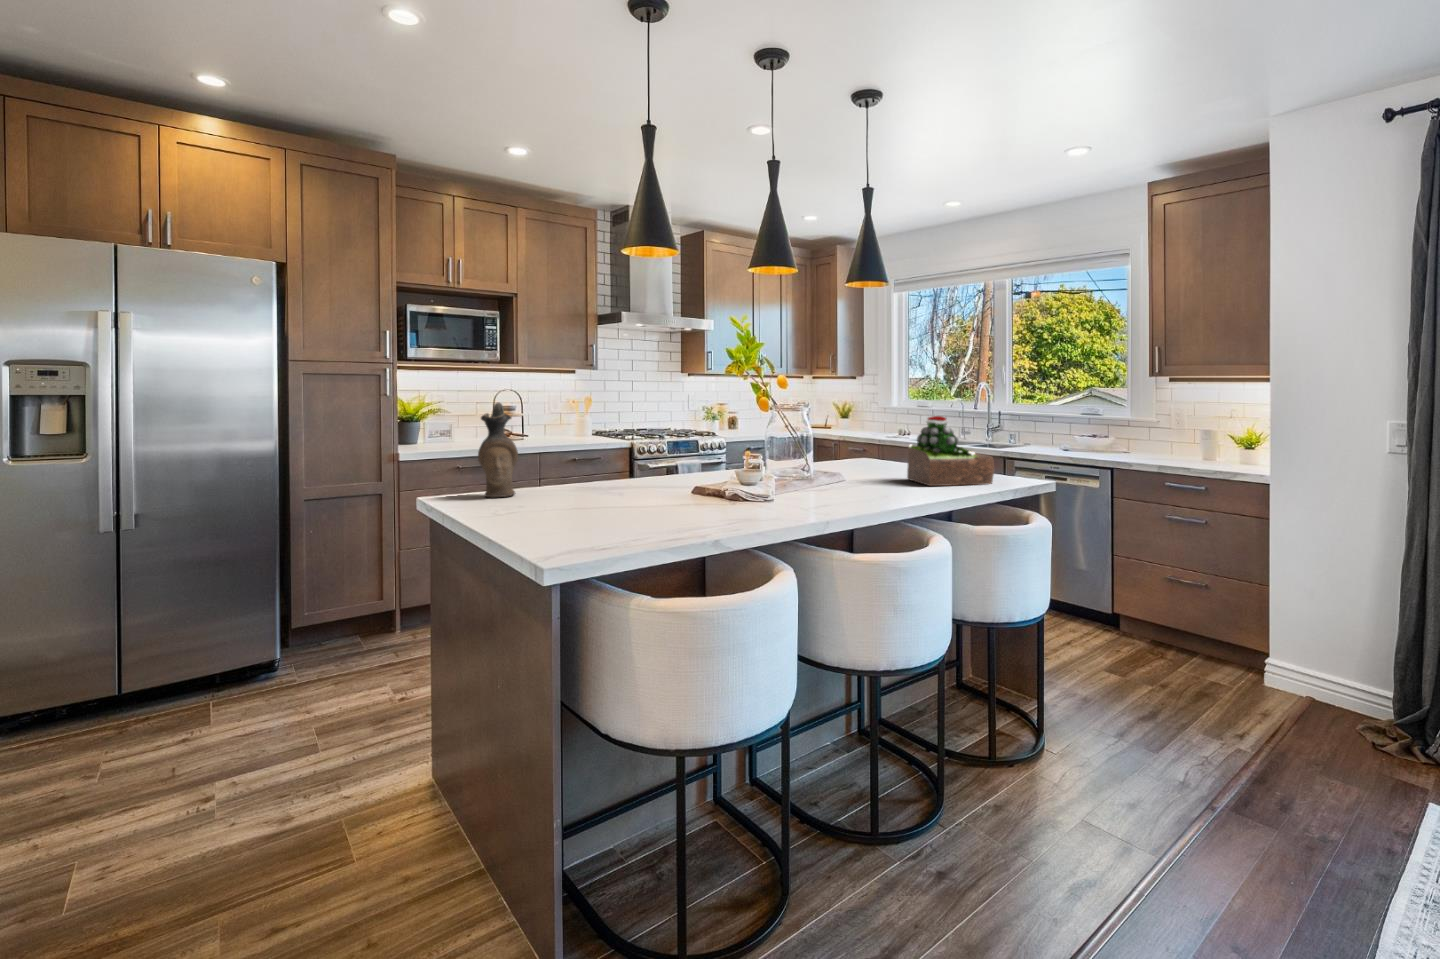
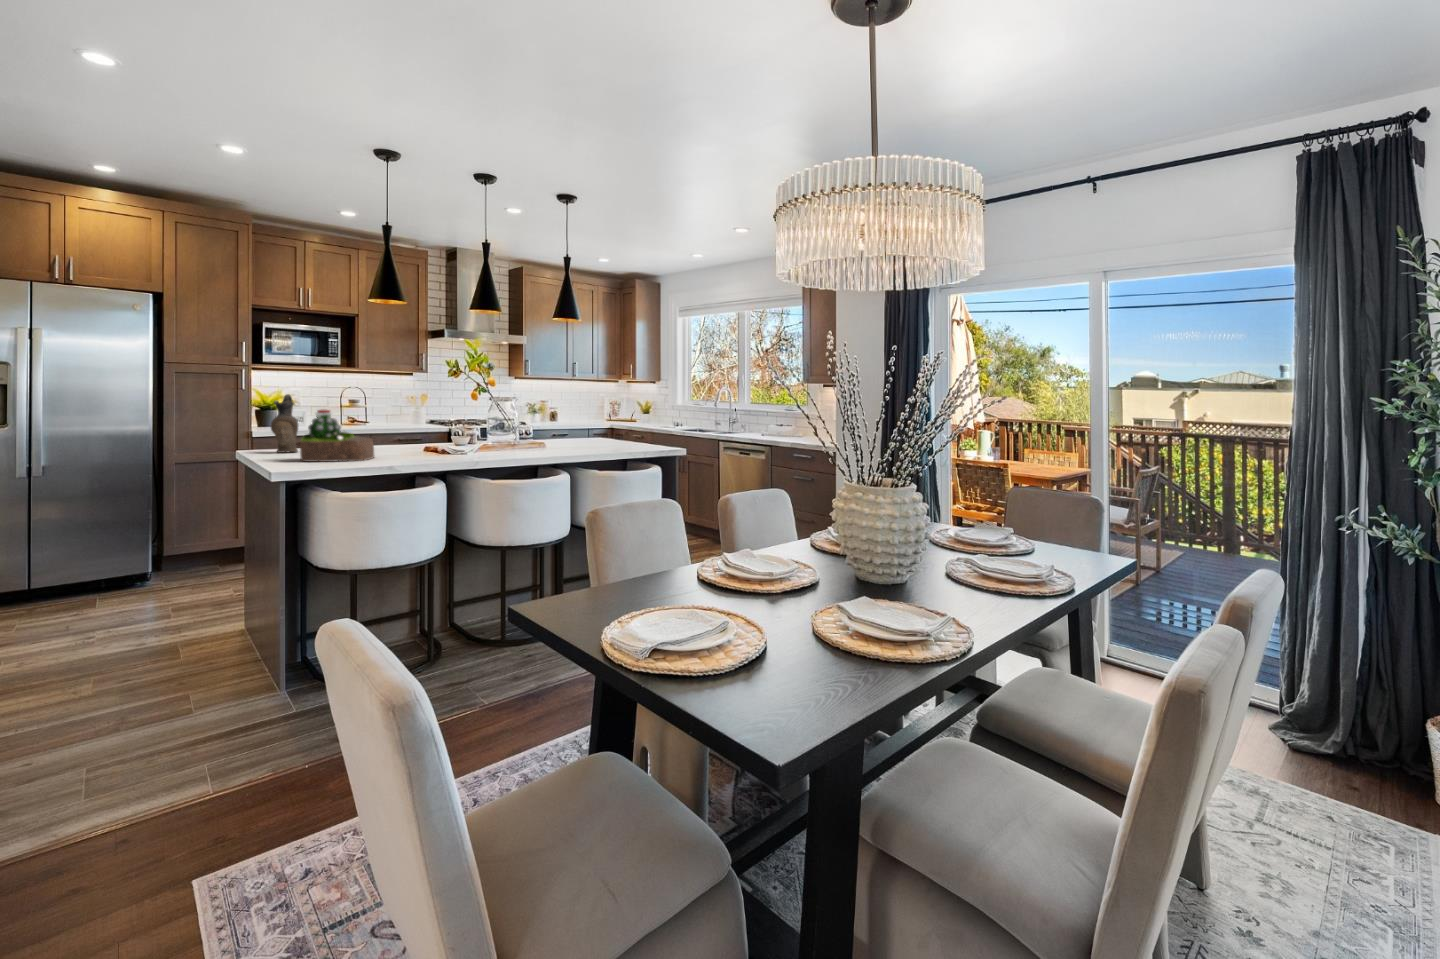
succulent plant: present [907,416,994,486] -> present [300,410,375,462]

